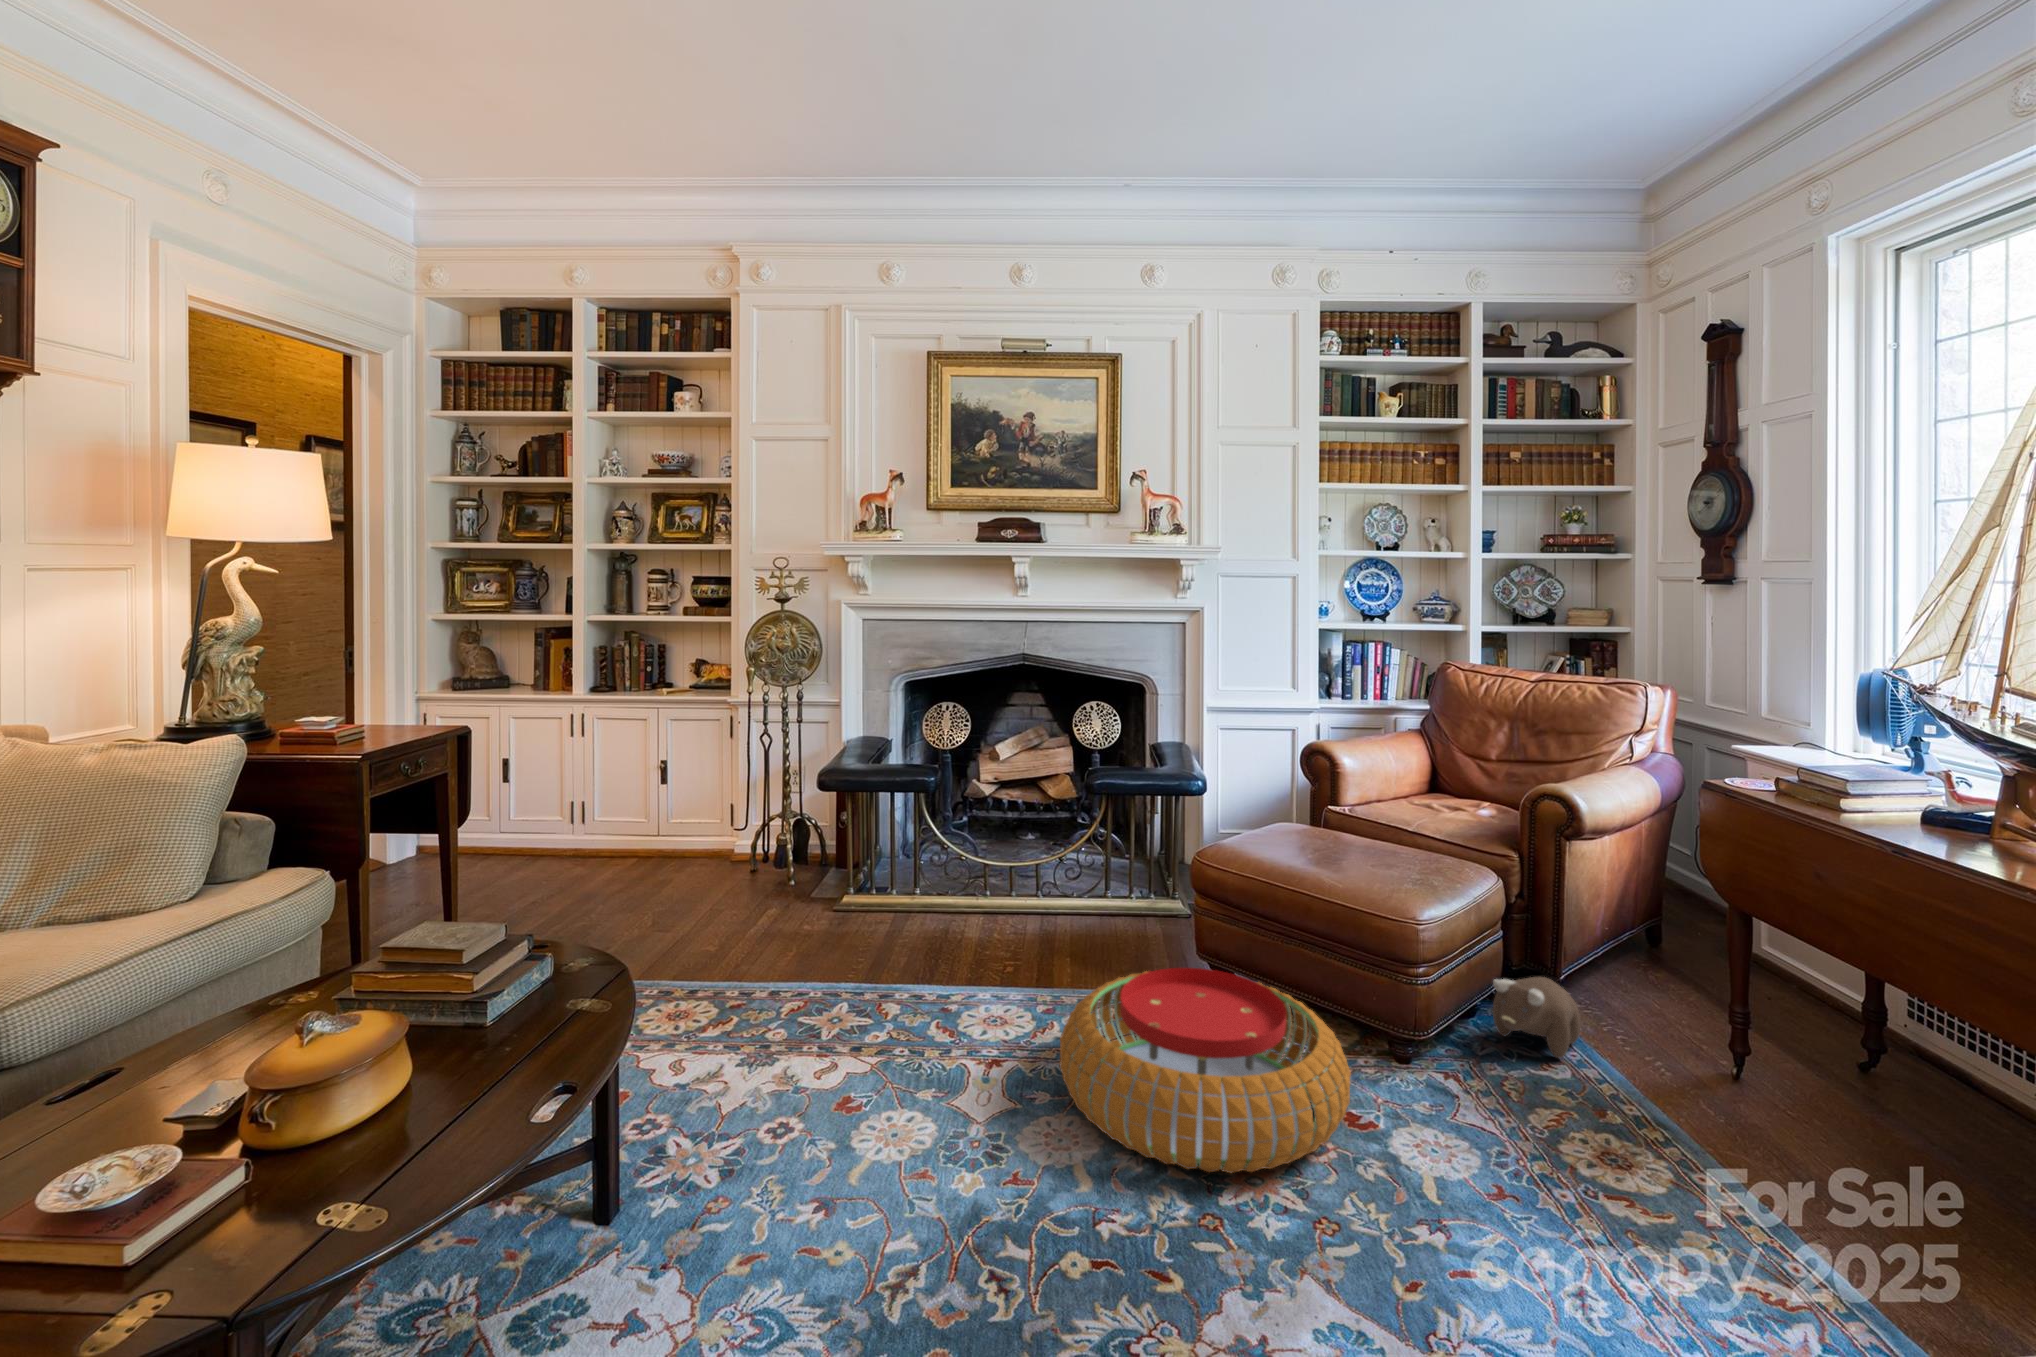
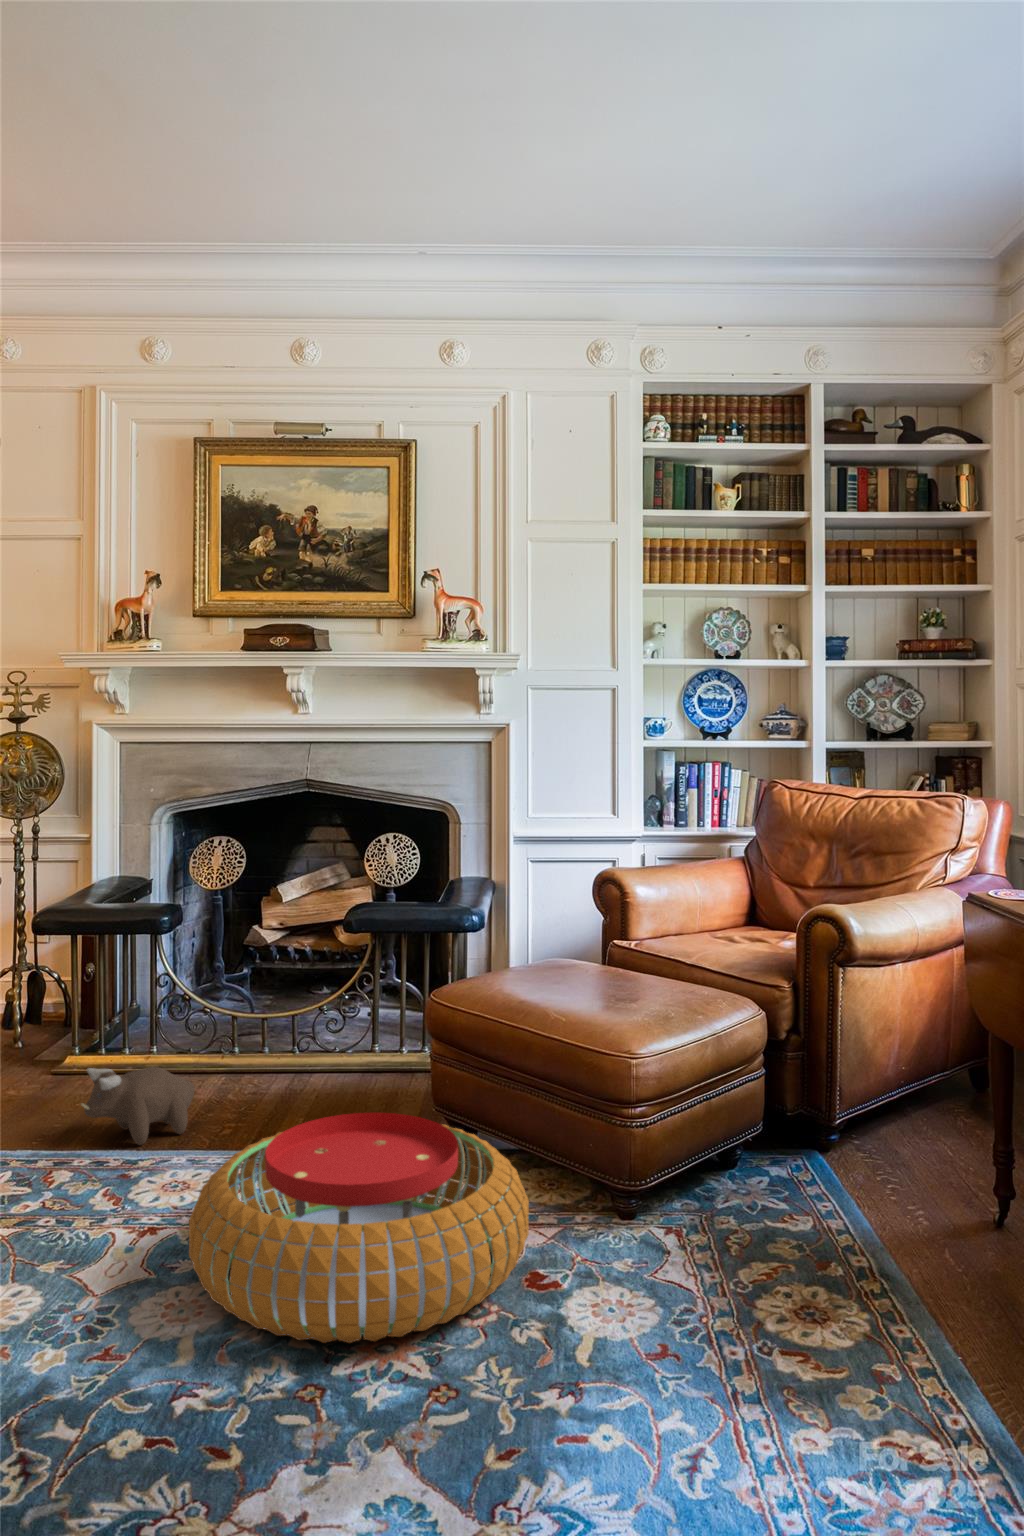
plush toy: present [1493,977,1581,1058] -> present [81,1067,194,1145]

